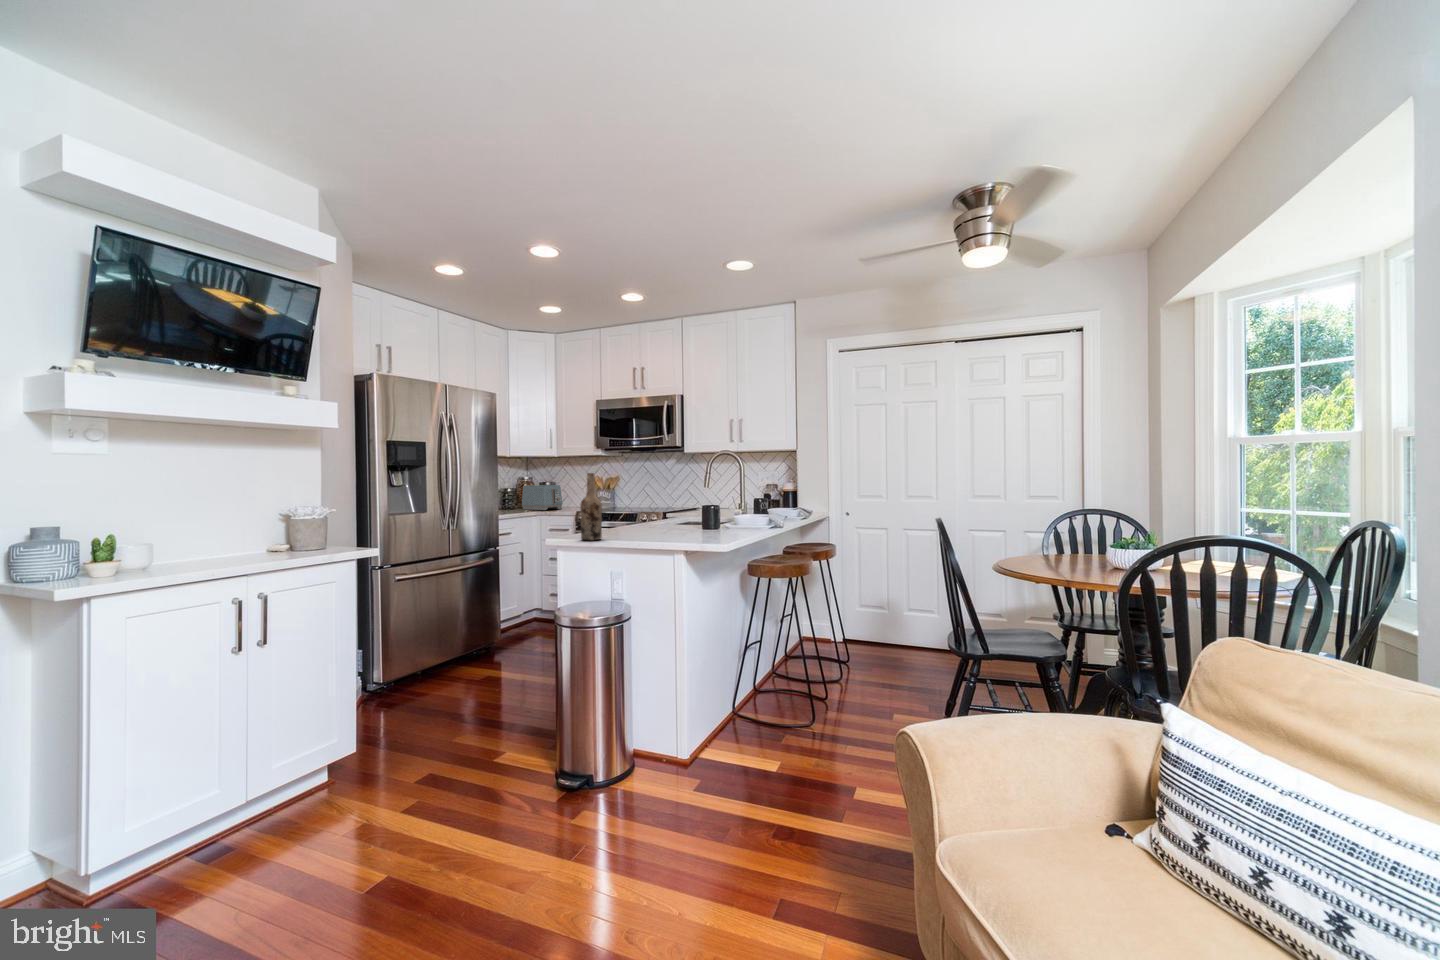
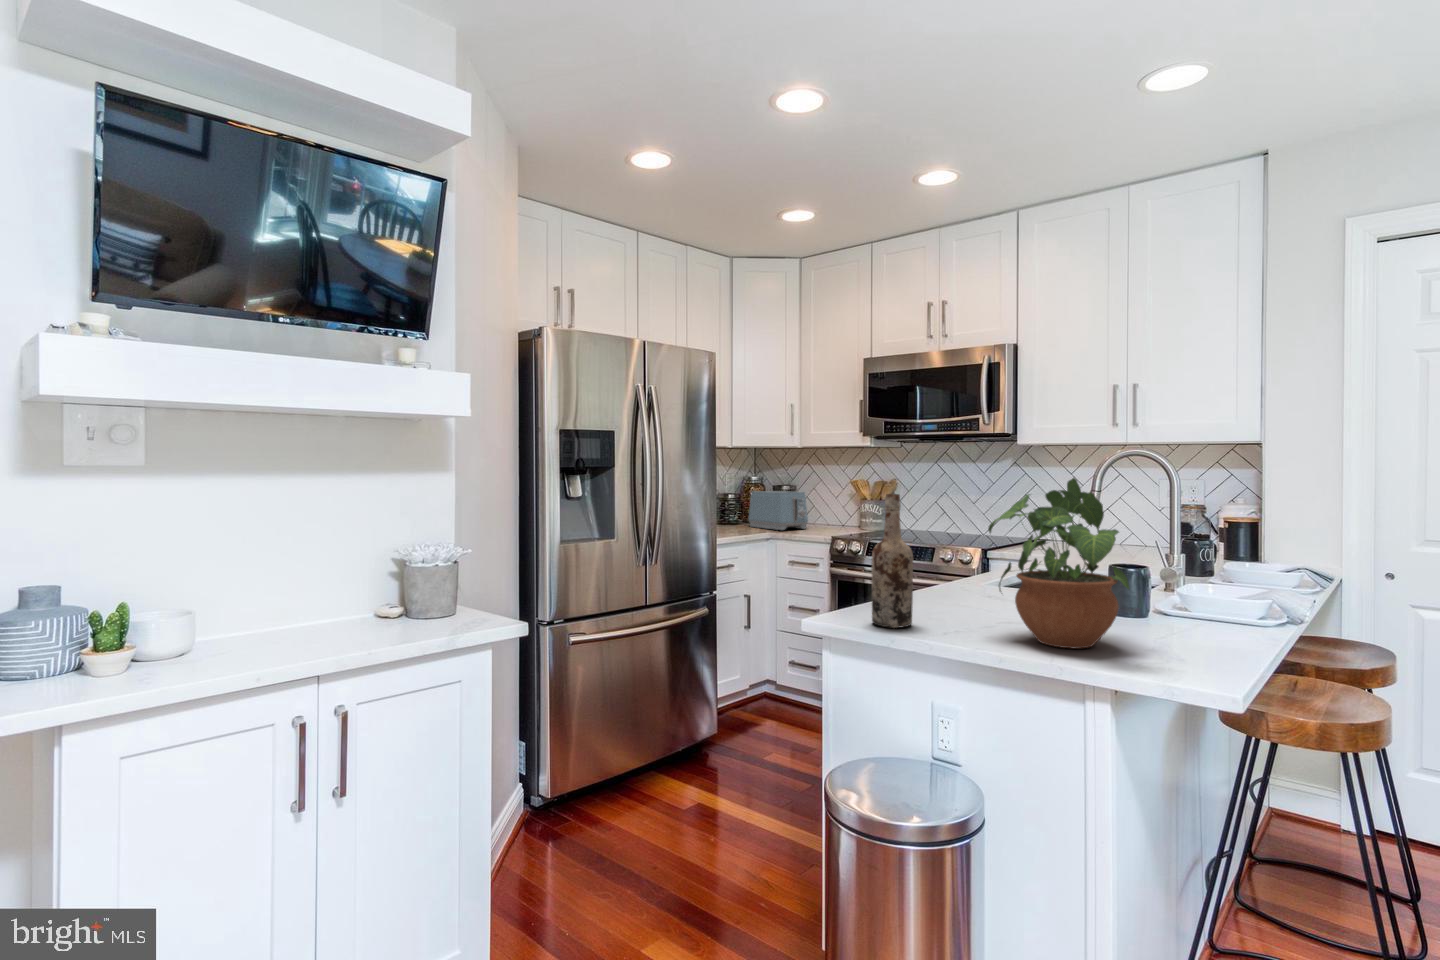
potted plant: none [636,463,696,541] -> present [988,478,1129,648]

